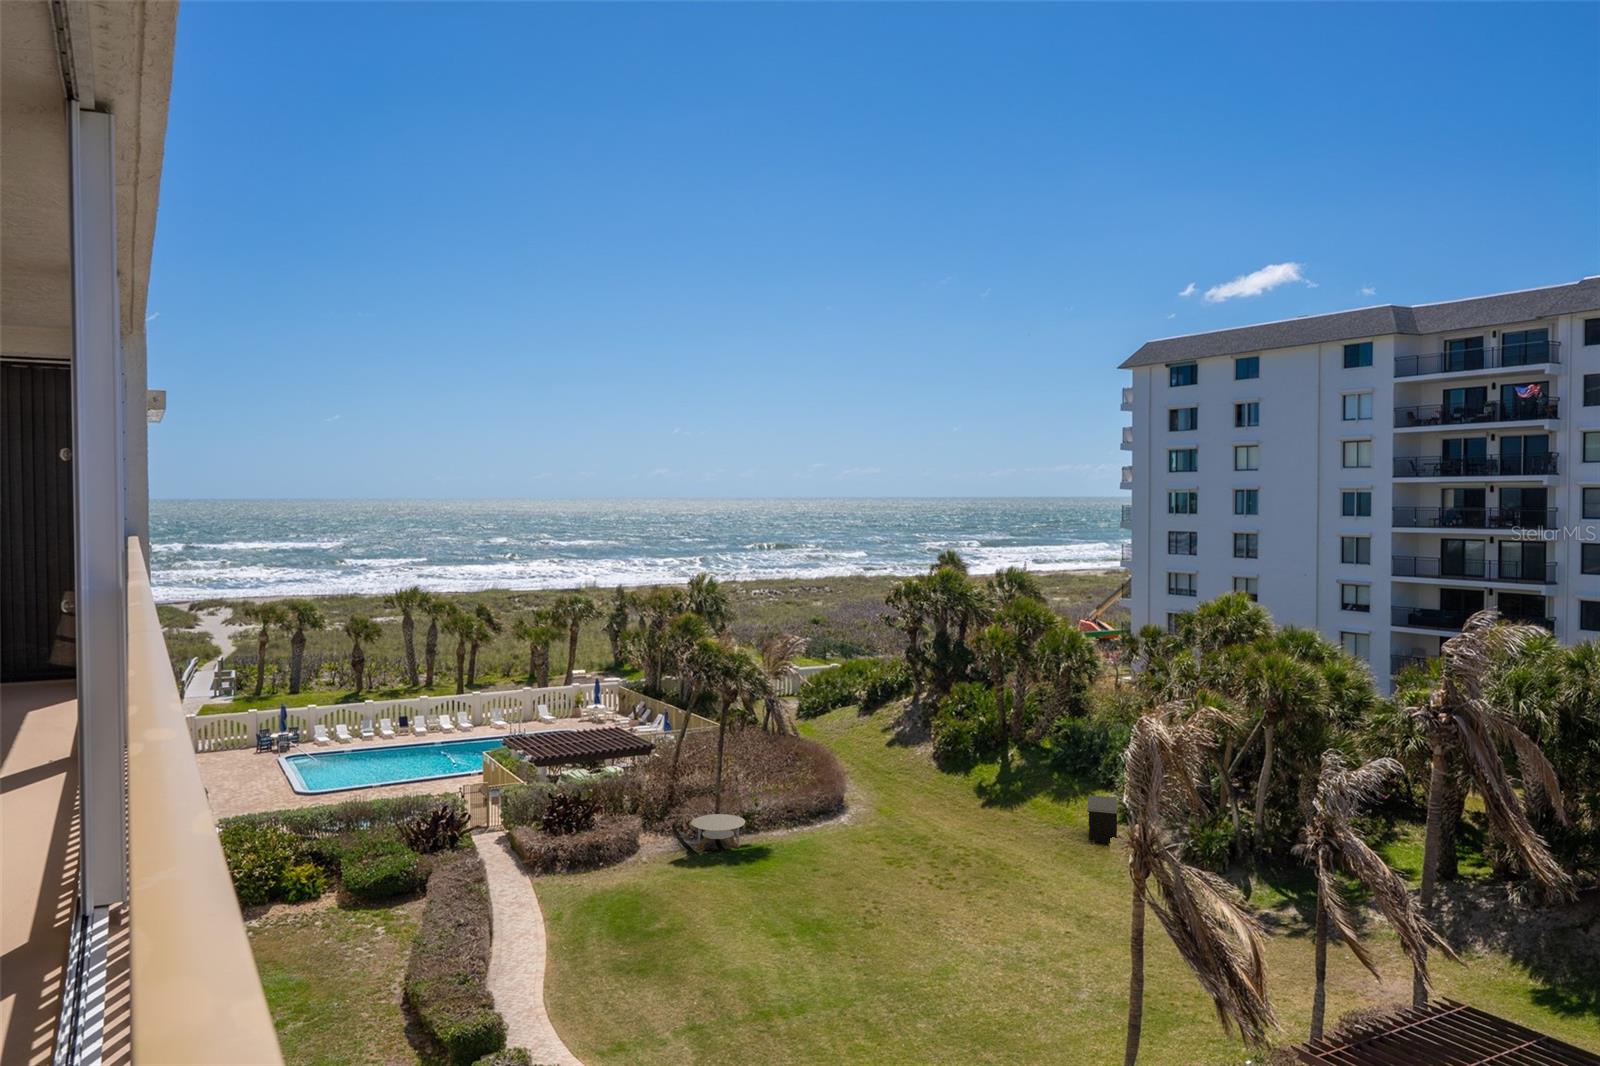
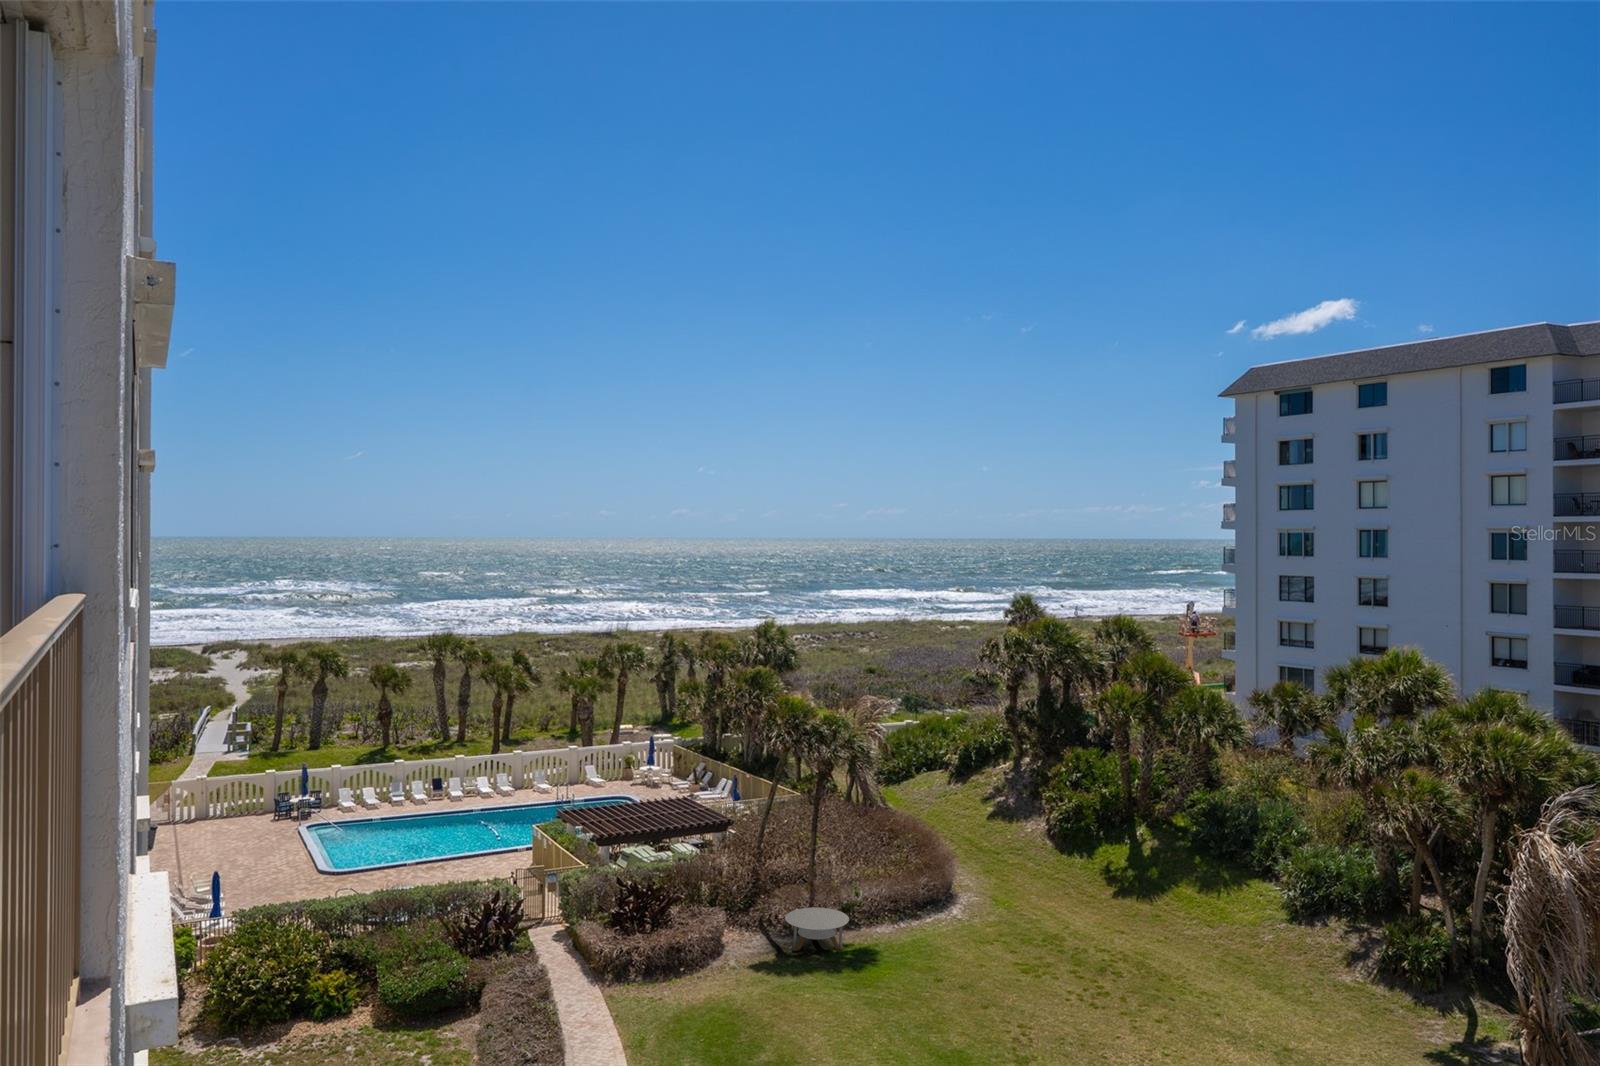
storage bench: present [1087,795,1117,844] -> none [1252,889,1295,952]

